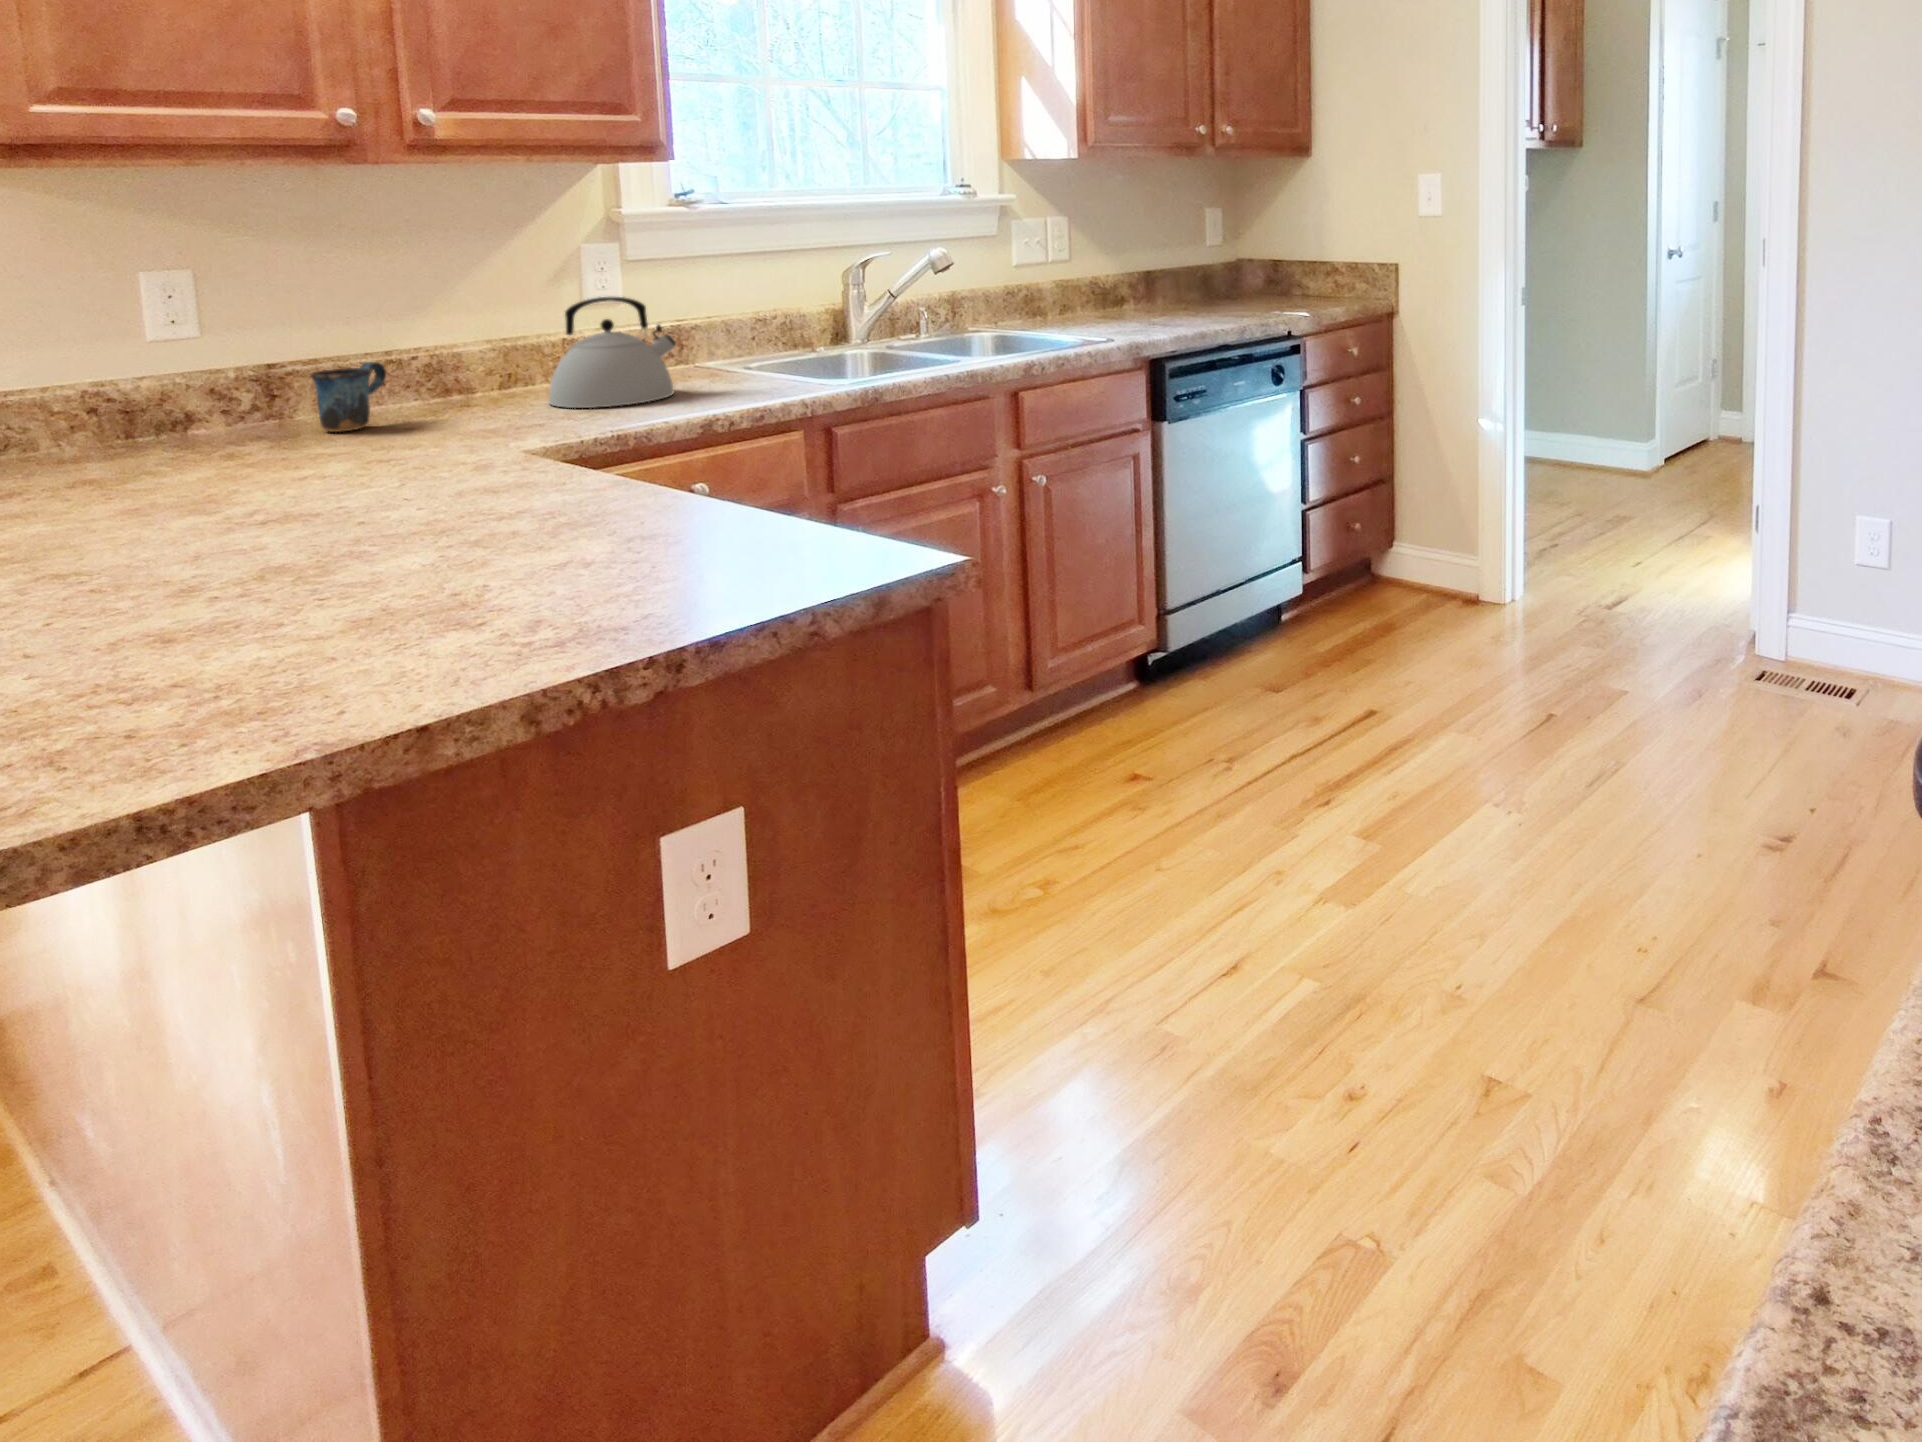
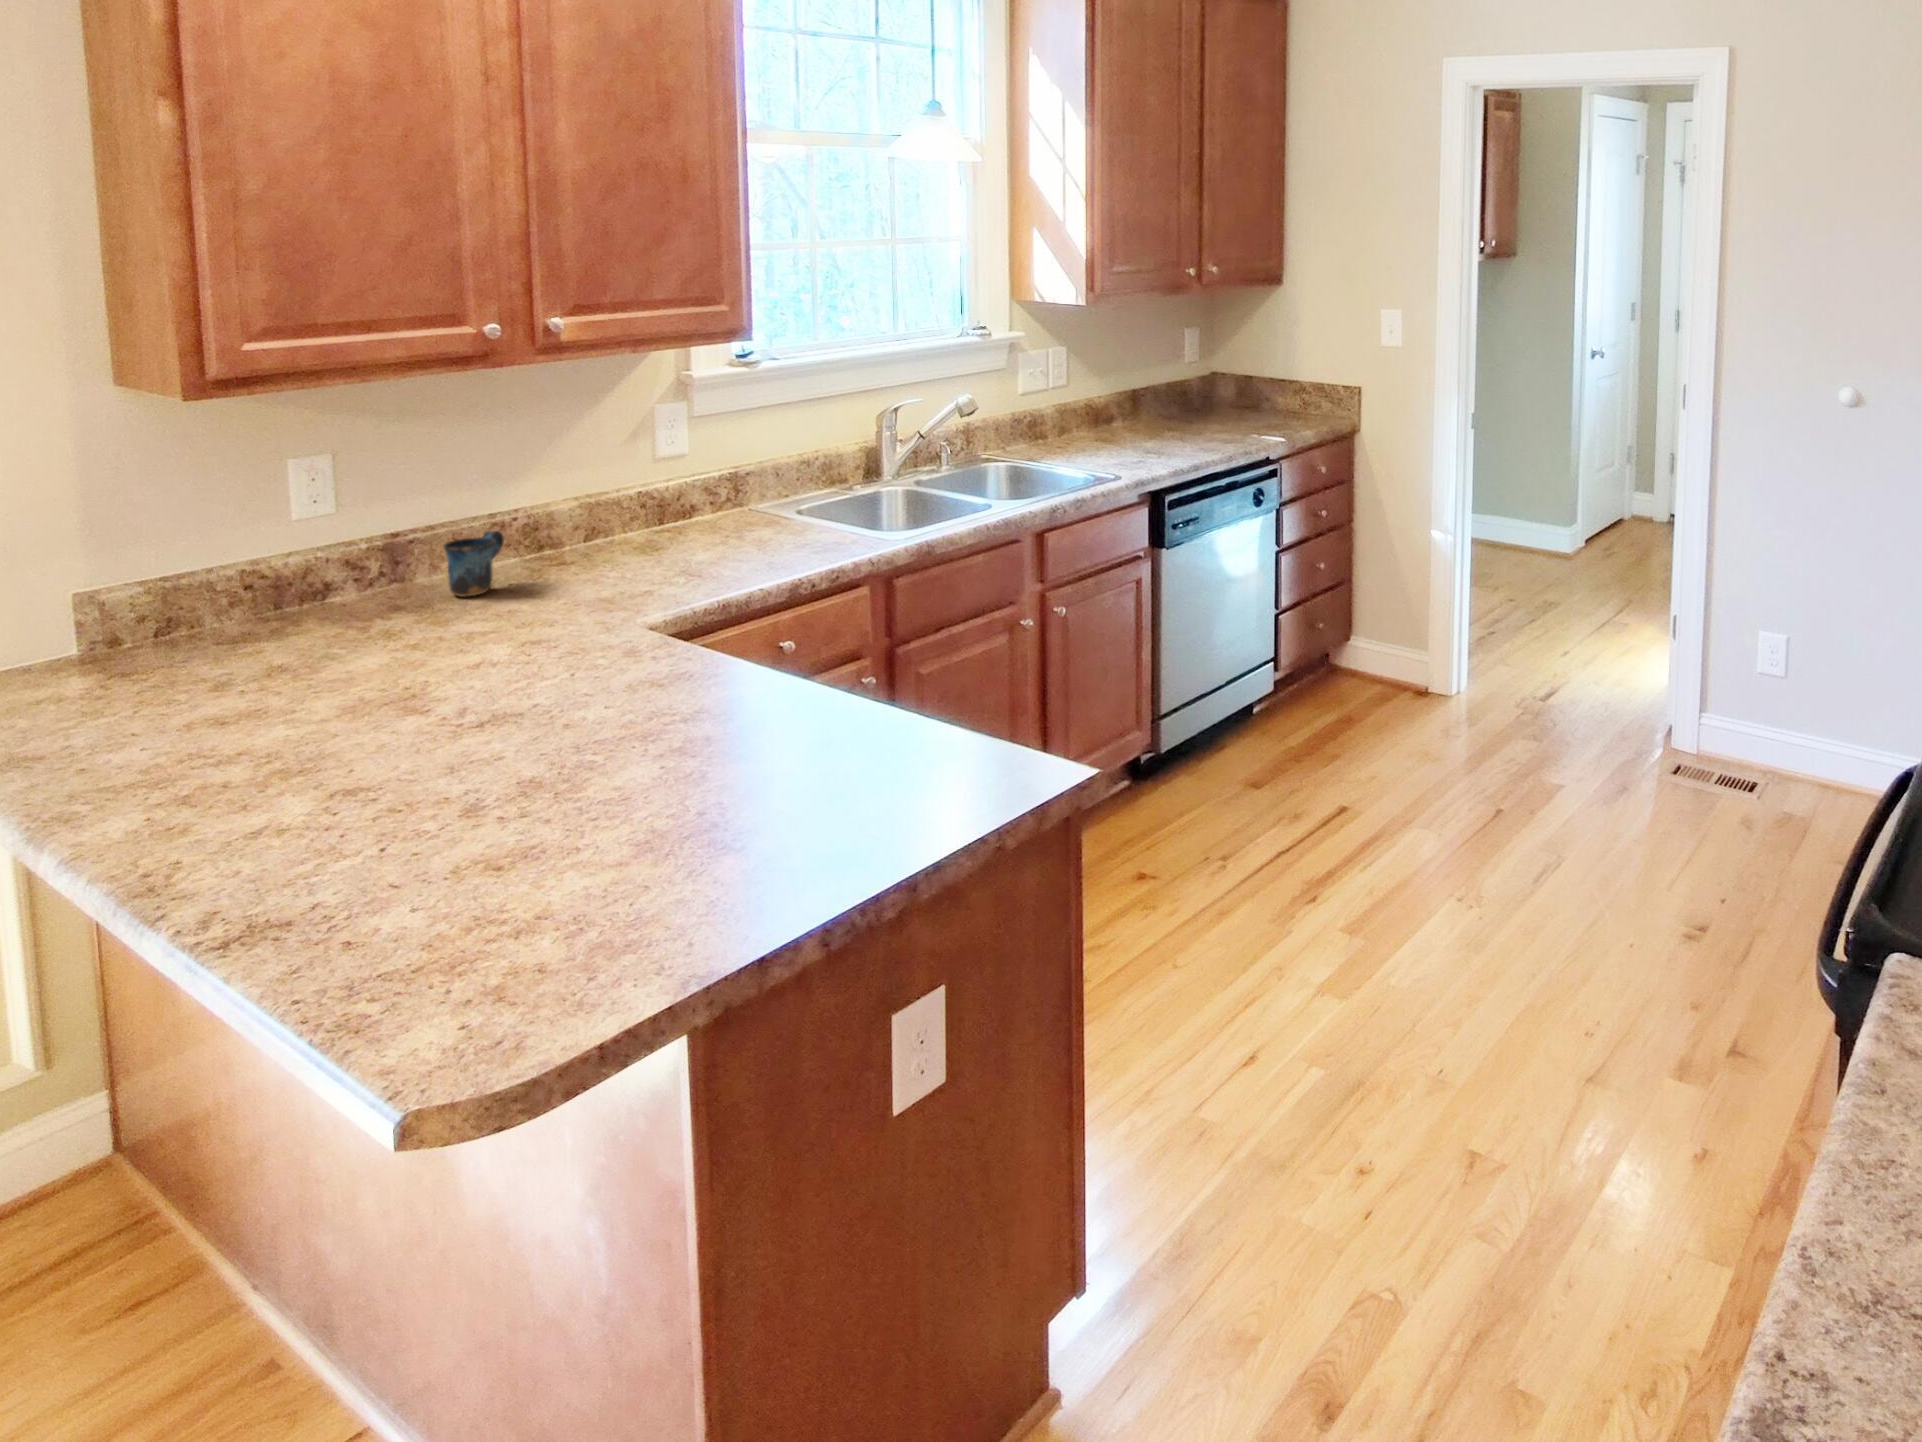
kettle: present [549,297,676,408] -> none [640,464,751,566]

